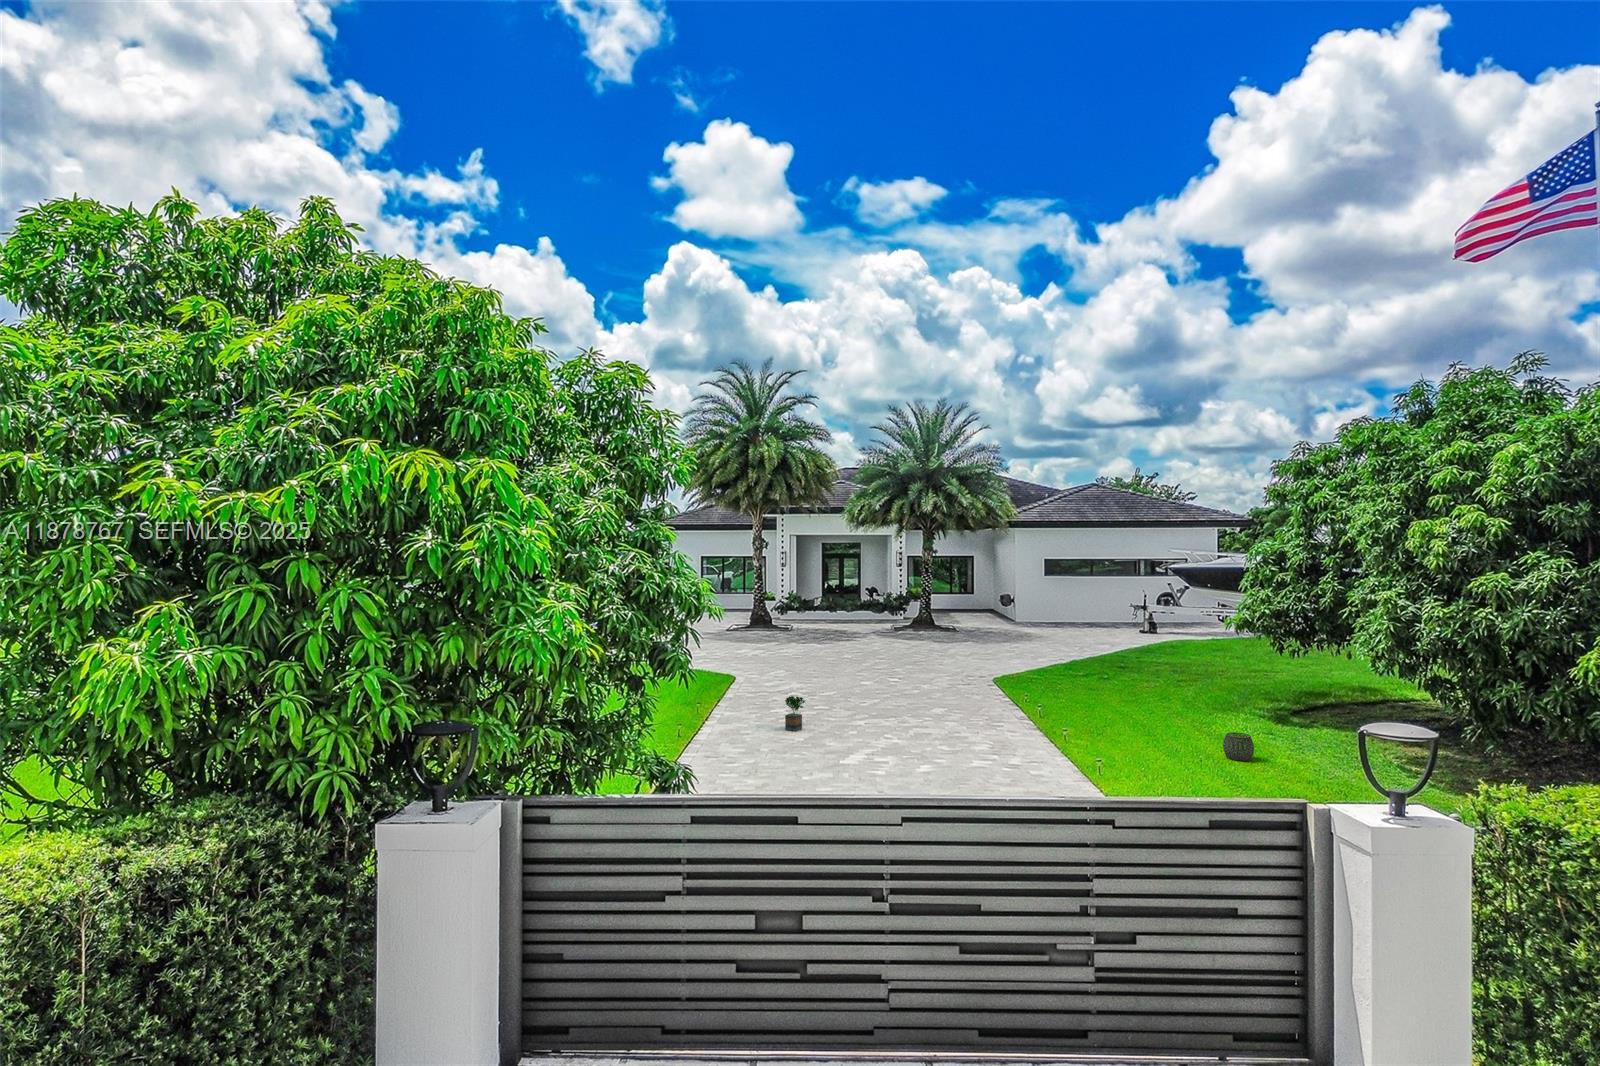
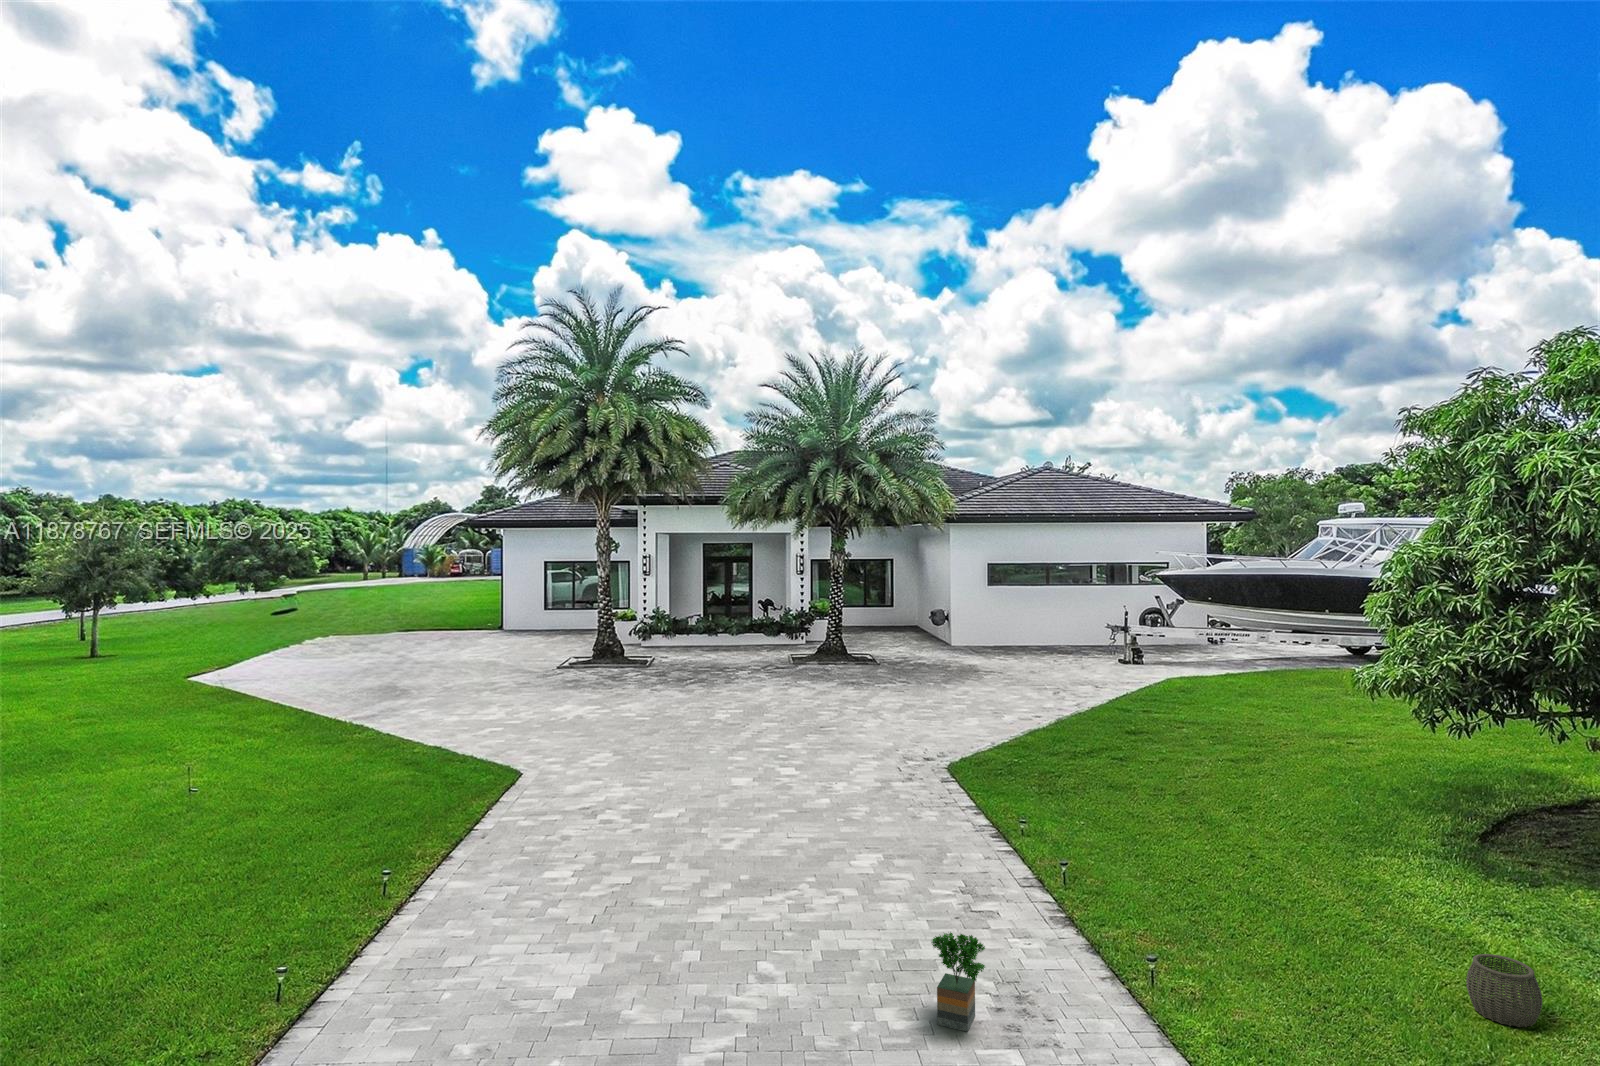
potted tree: present [785,696,805,732] -> present [931,932,985,1032]

